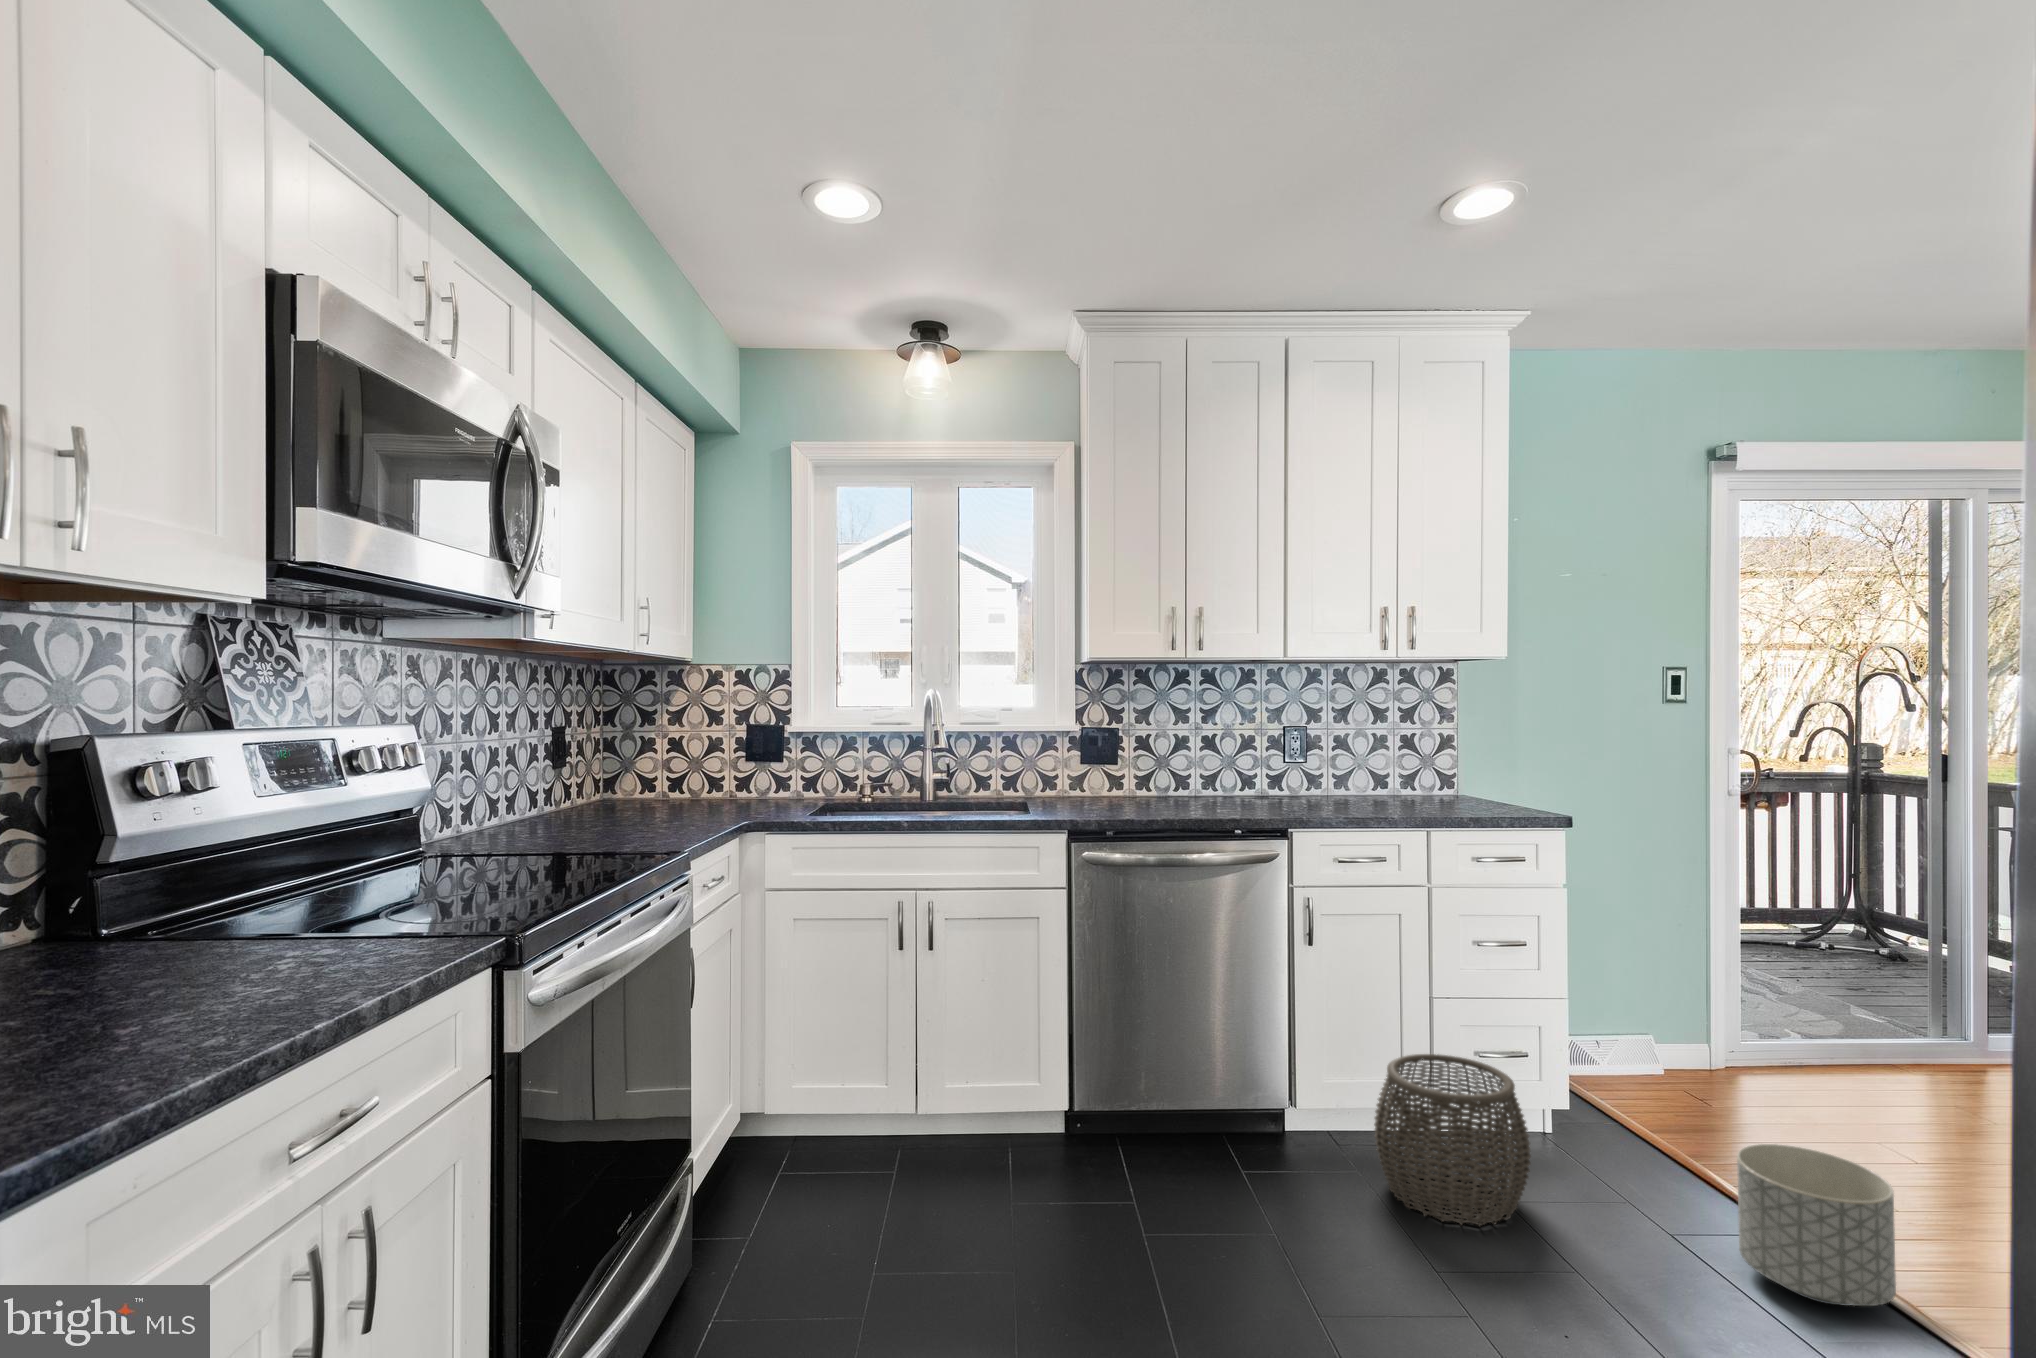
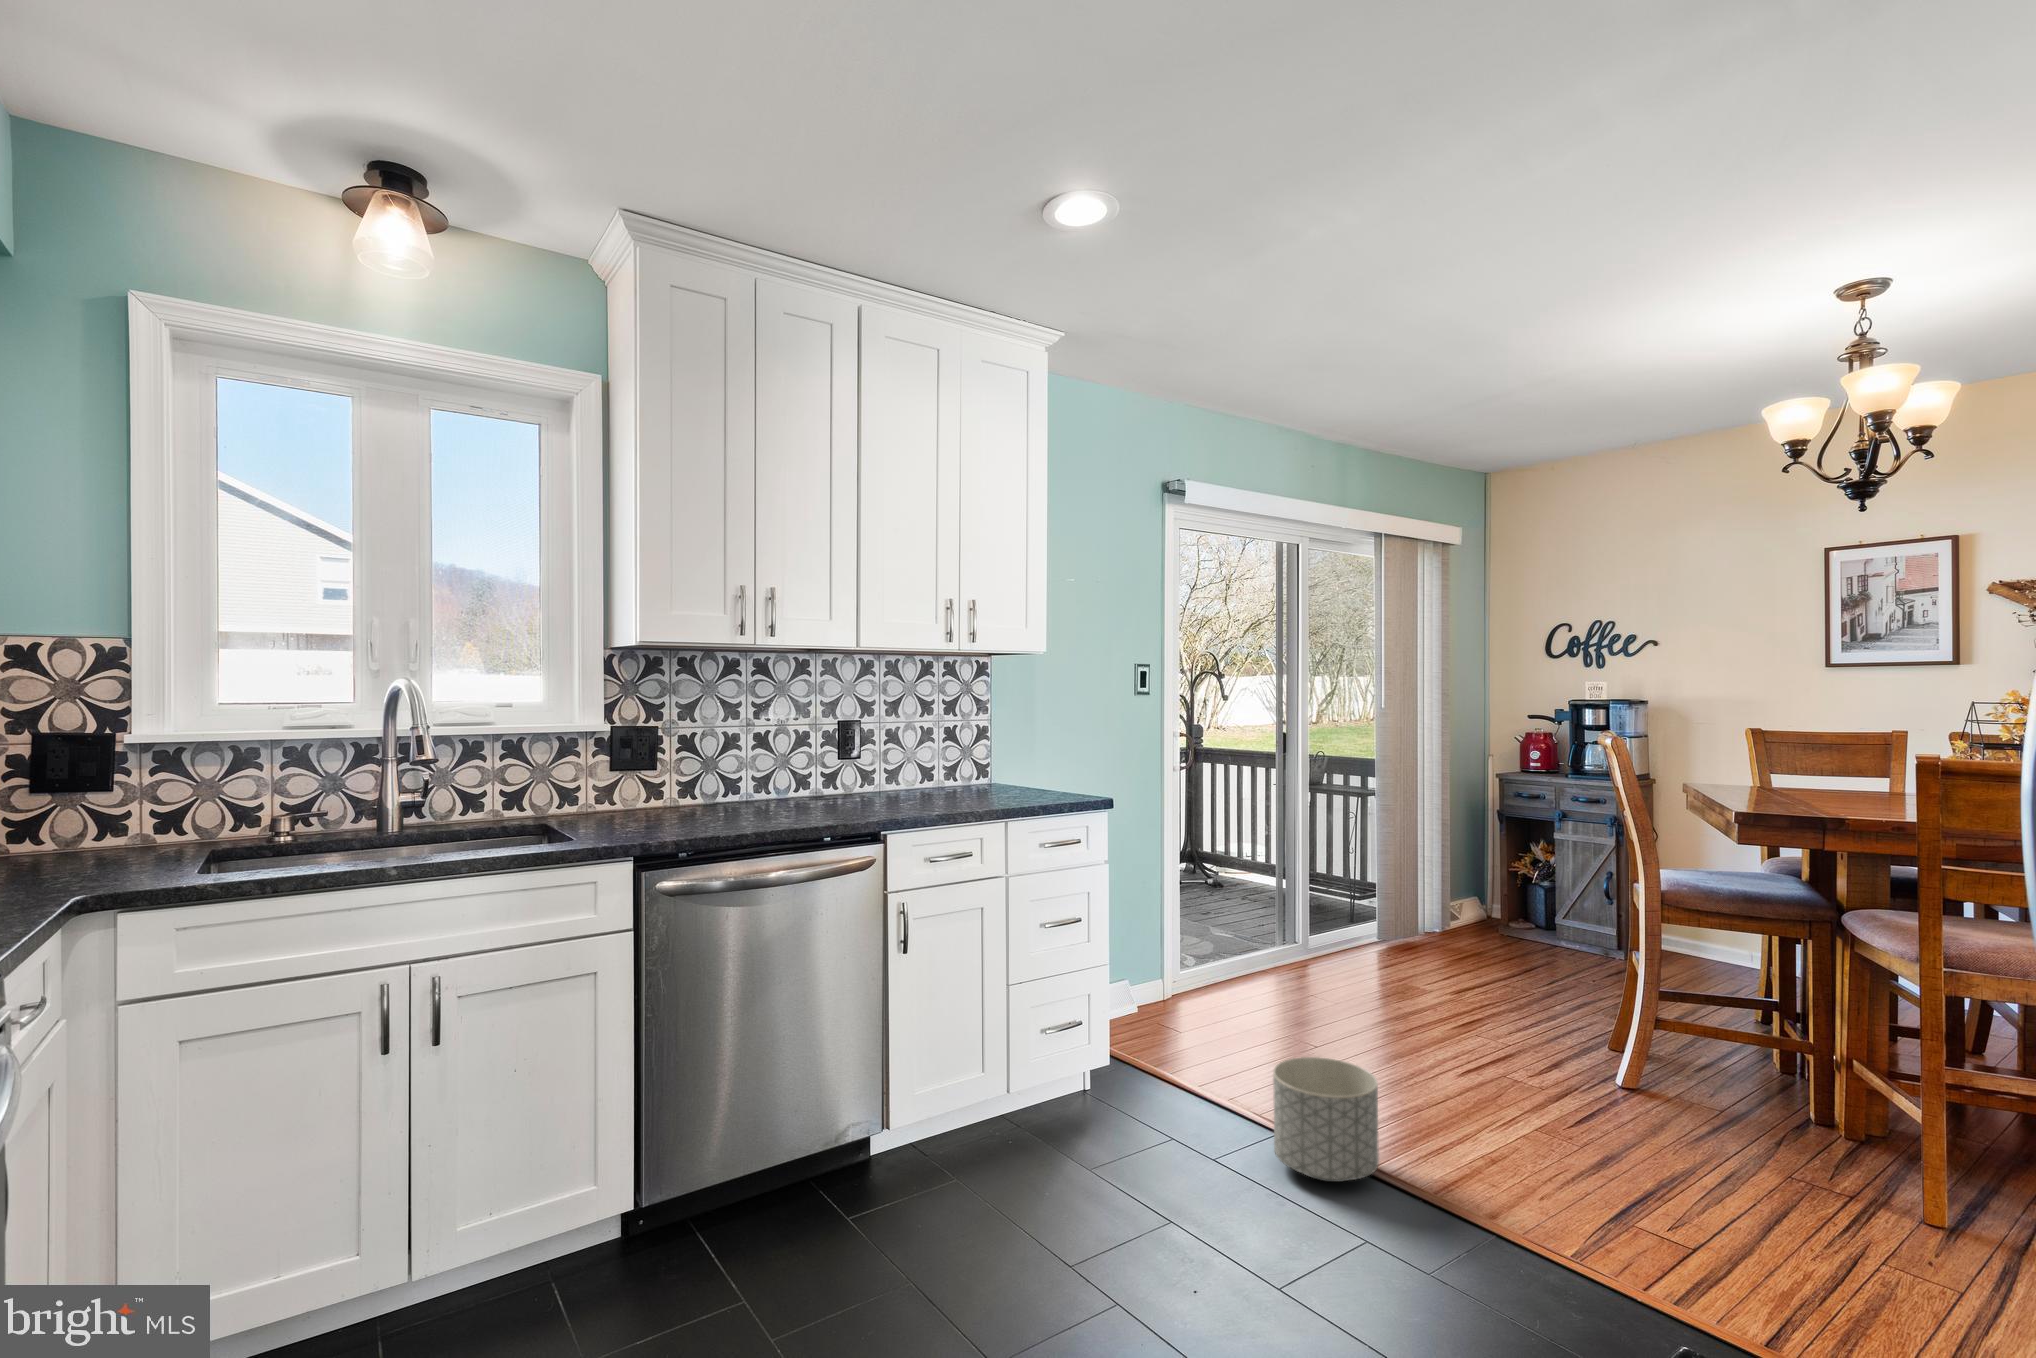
woven basket: present [1374,1054,1531,1226] -> none [982,1039,1124,1209]

